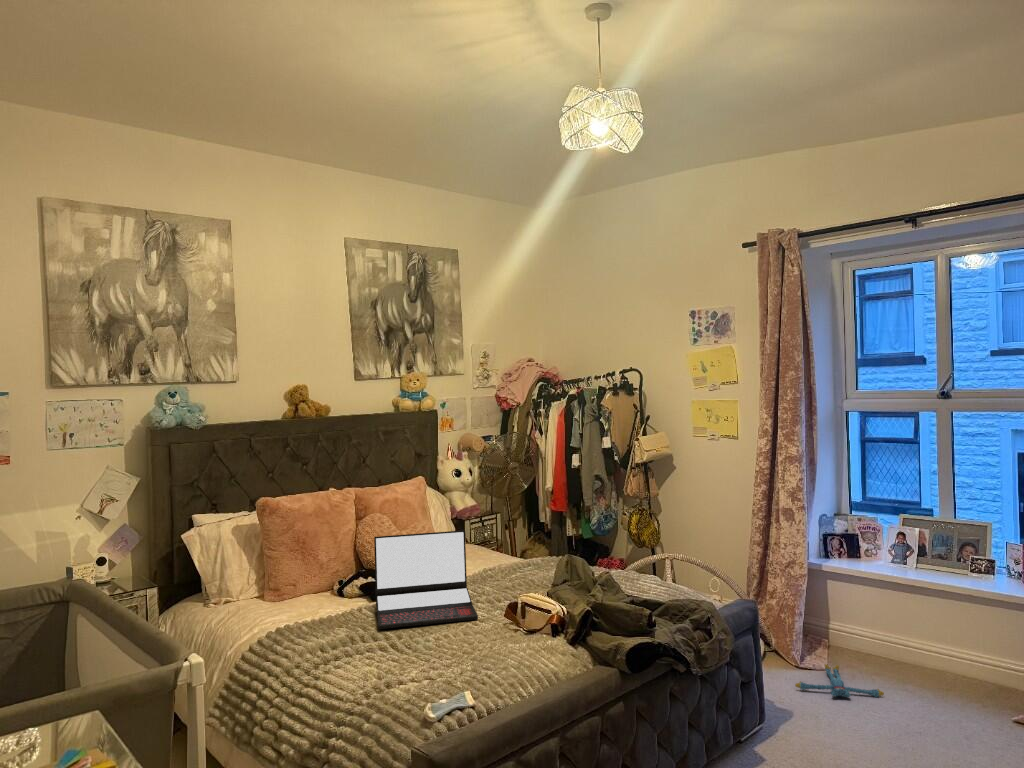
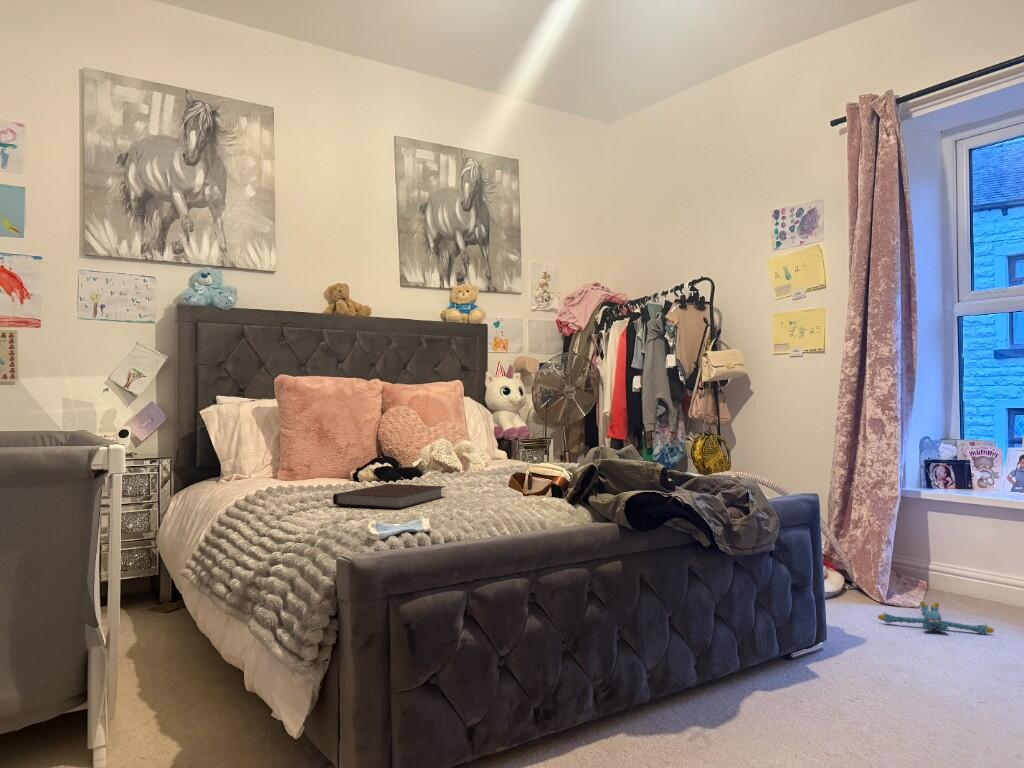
laptop: present [374,530,478,629] -> none [369,403,479,487]
notebook: none [369,634,461,678] -> present [333,484,446,509]

